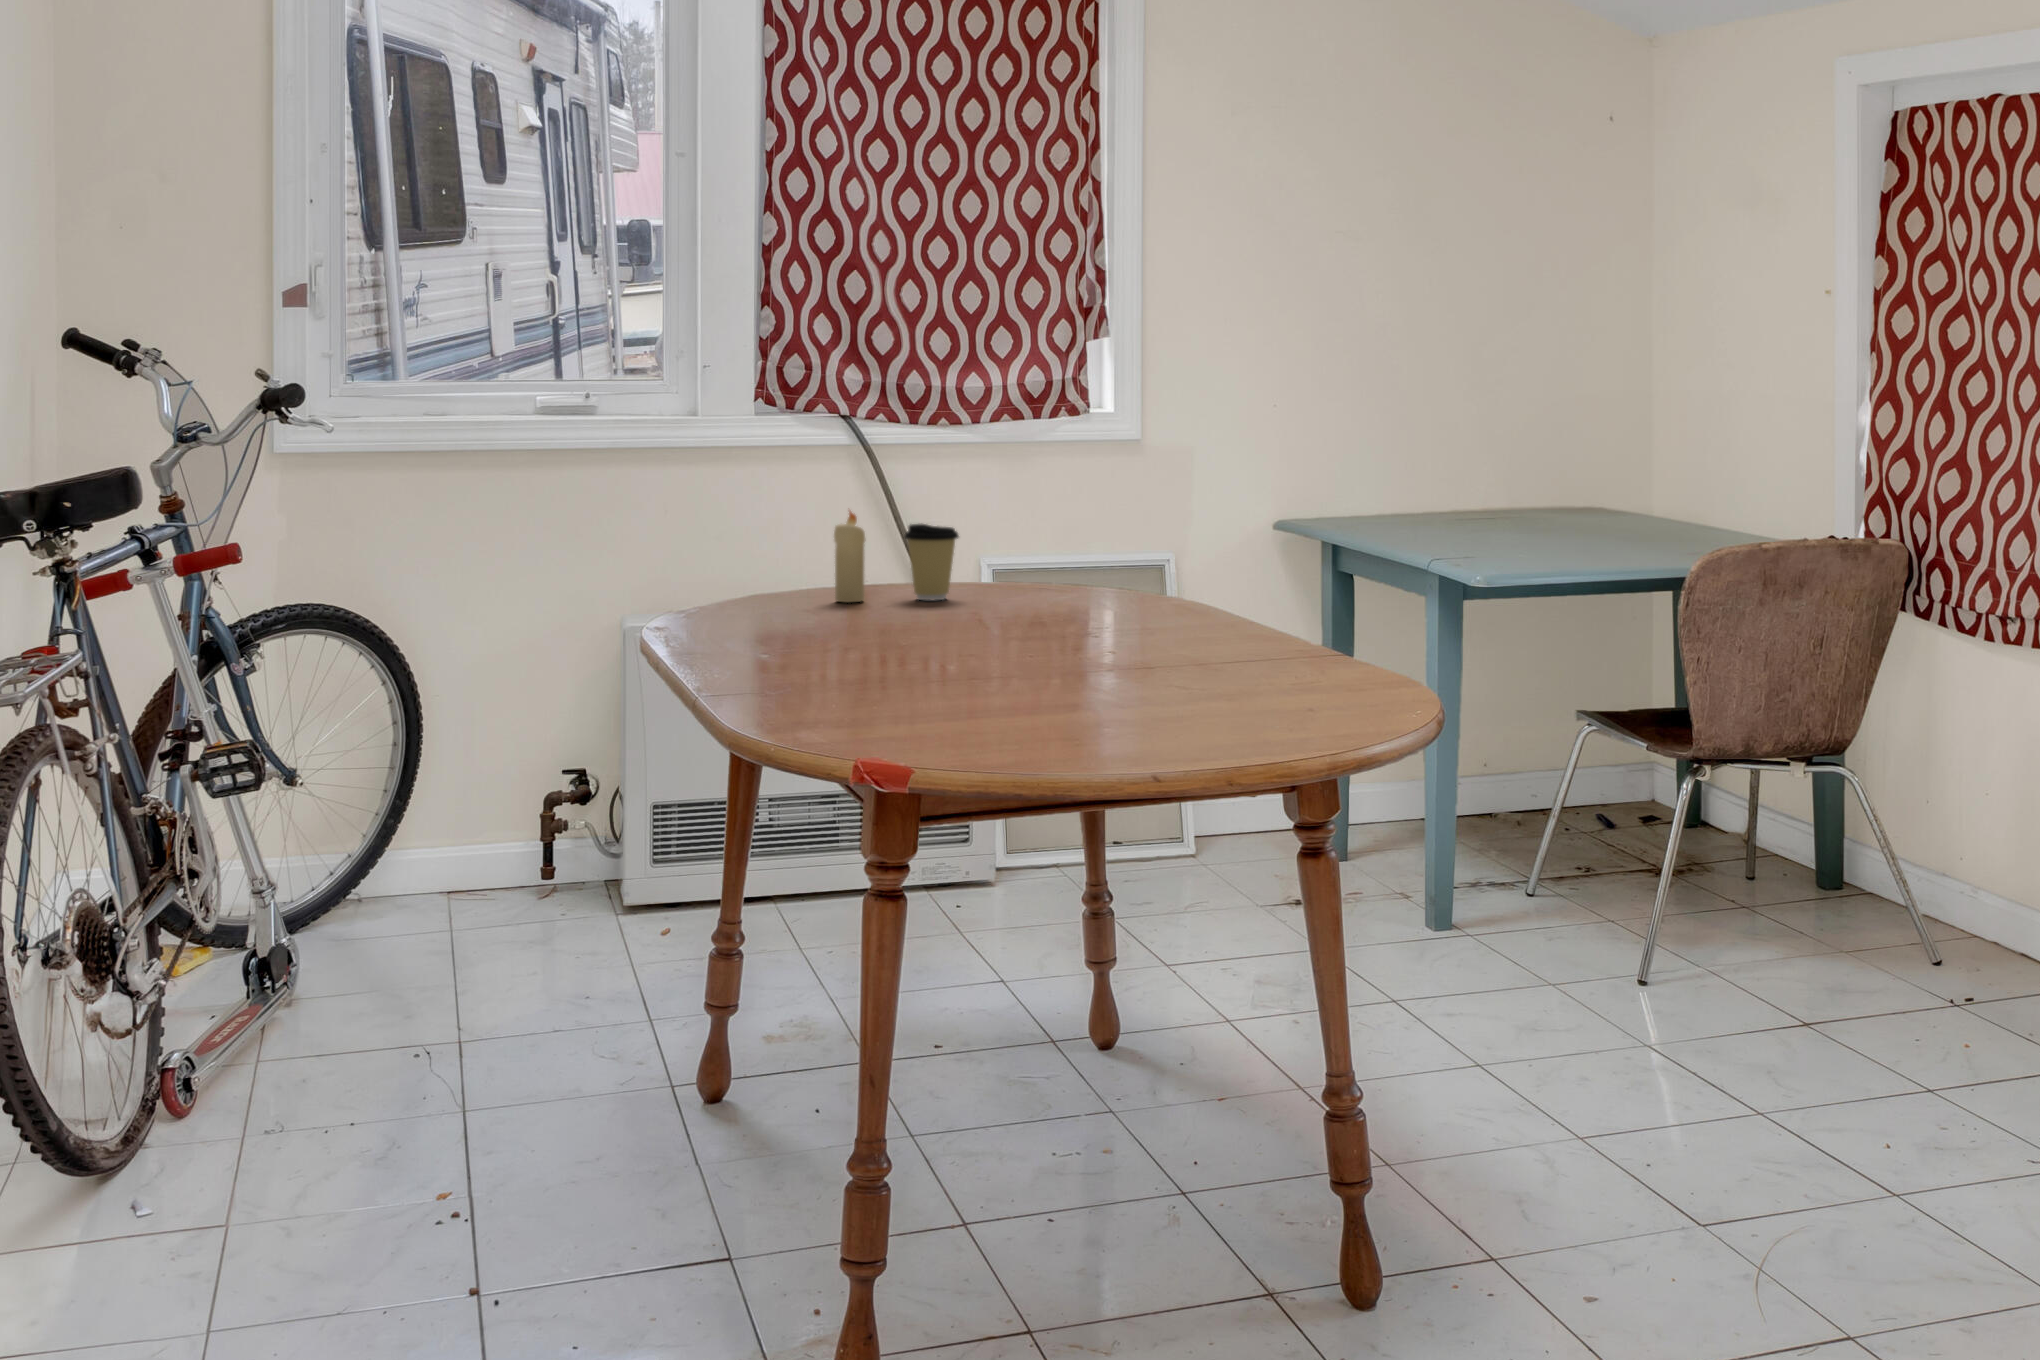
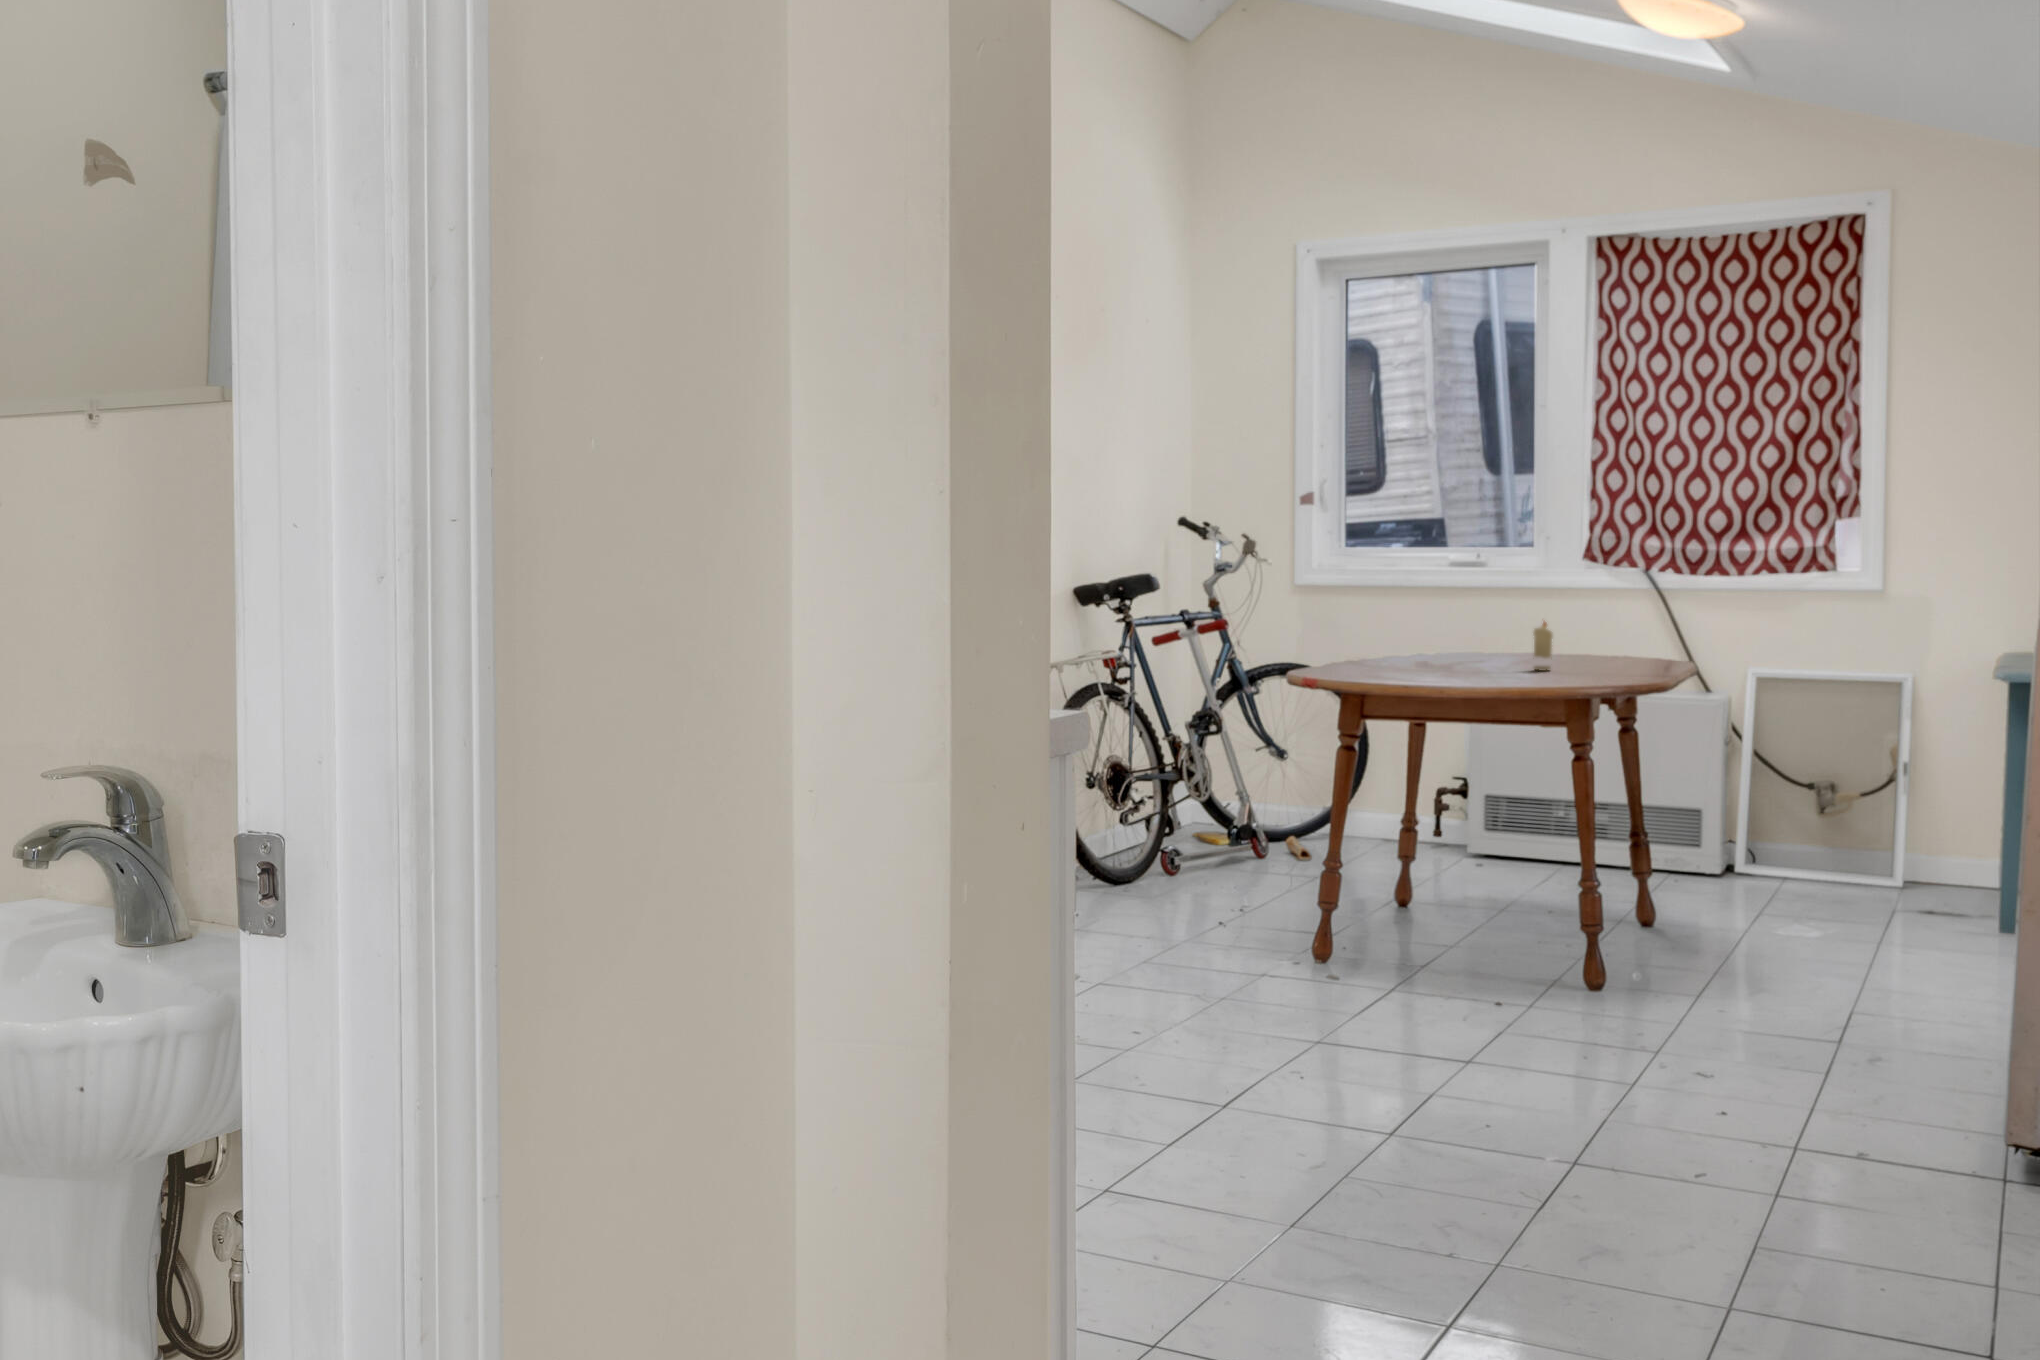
coffee cup: present [905,524,959,600] -> none [1576,629,1611,673]

